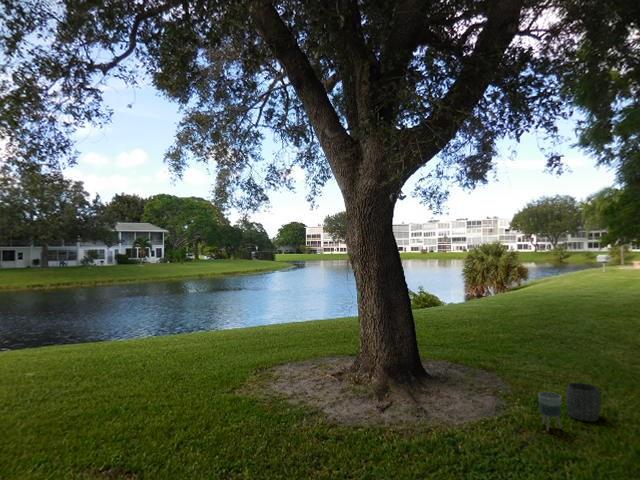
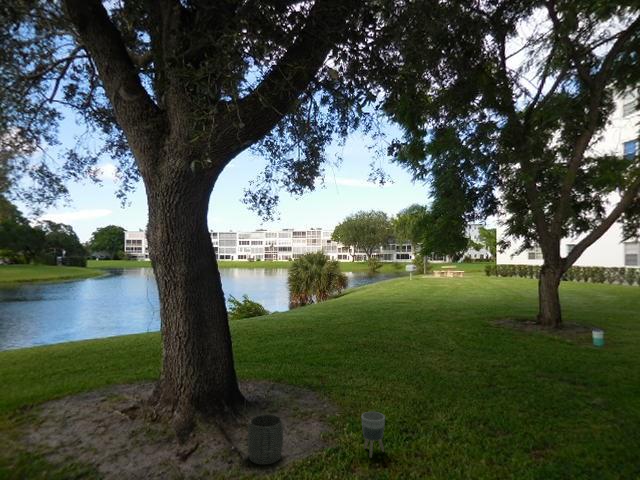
woven basket: present [566,383,601,421] -> present [247,414,283,465]

